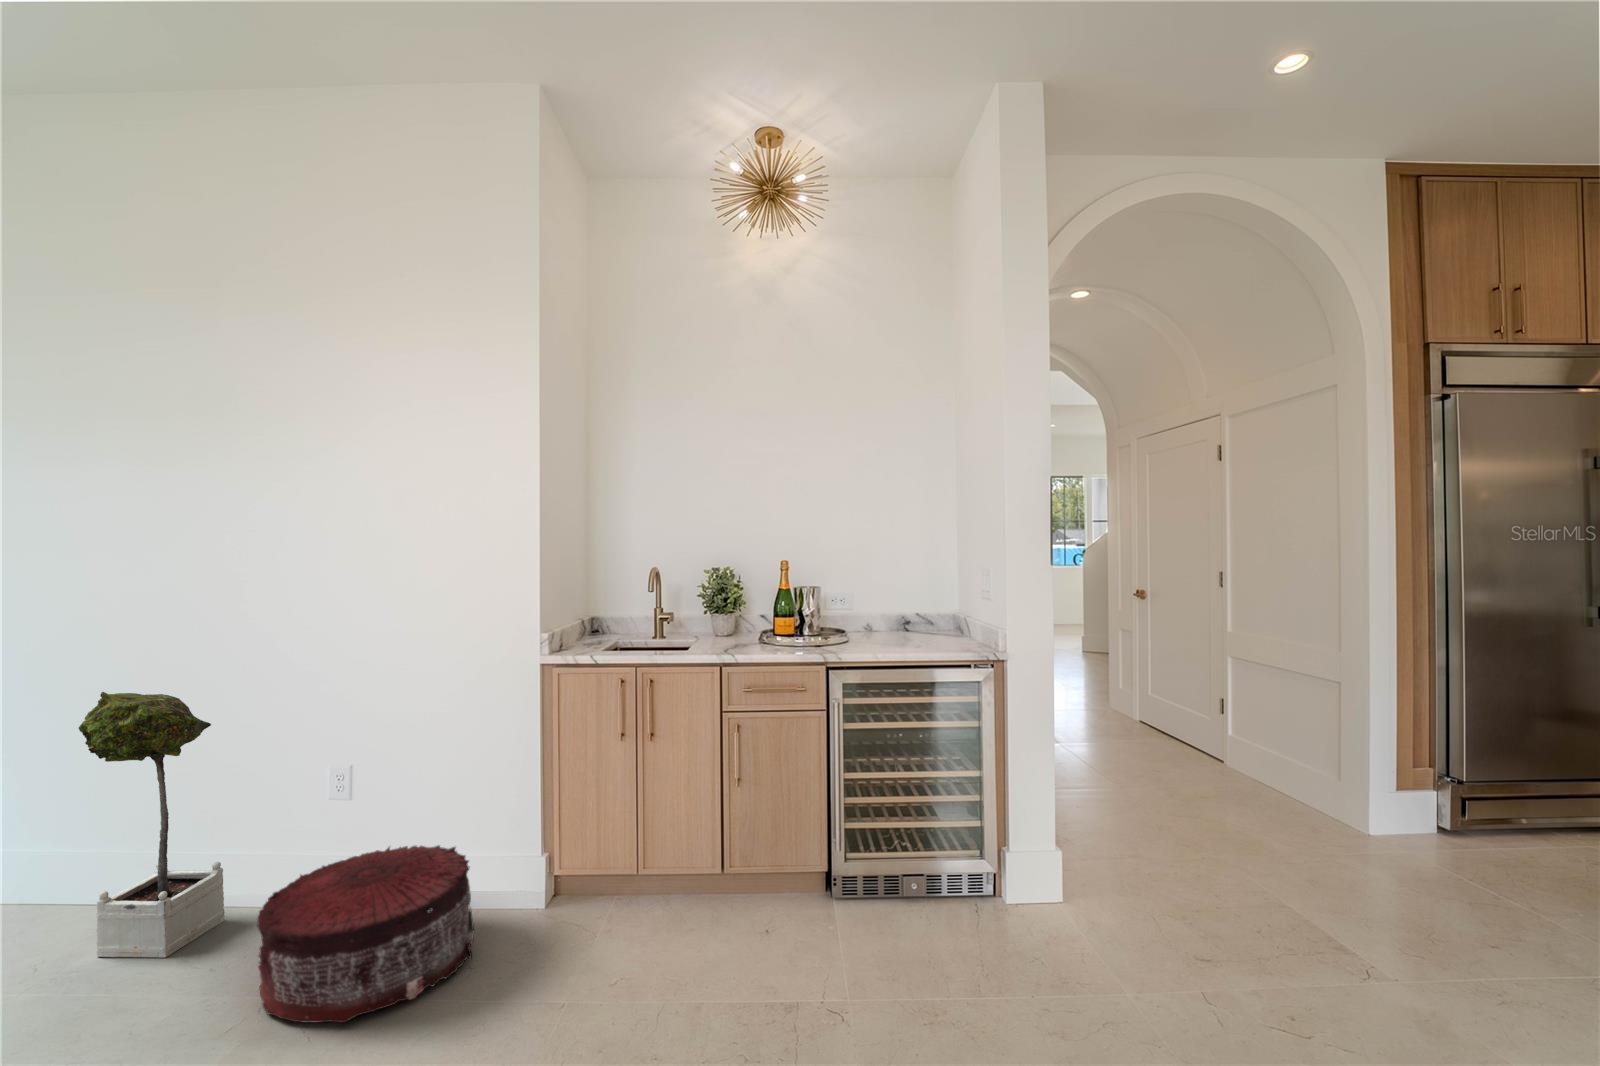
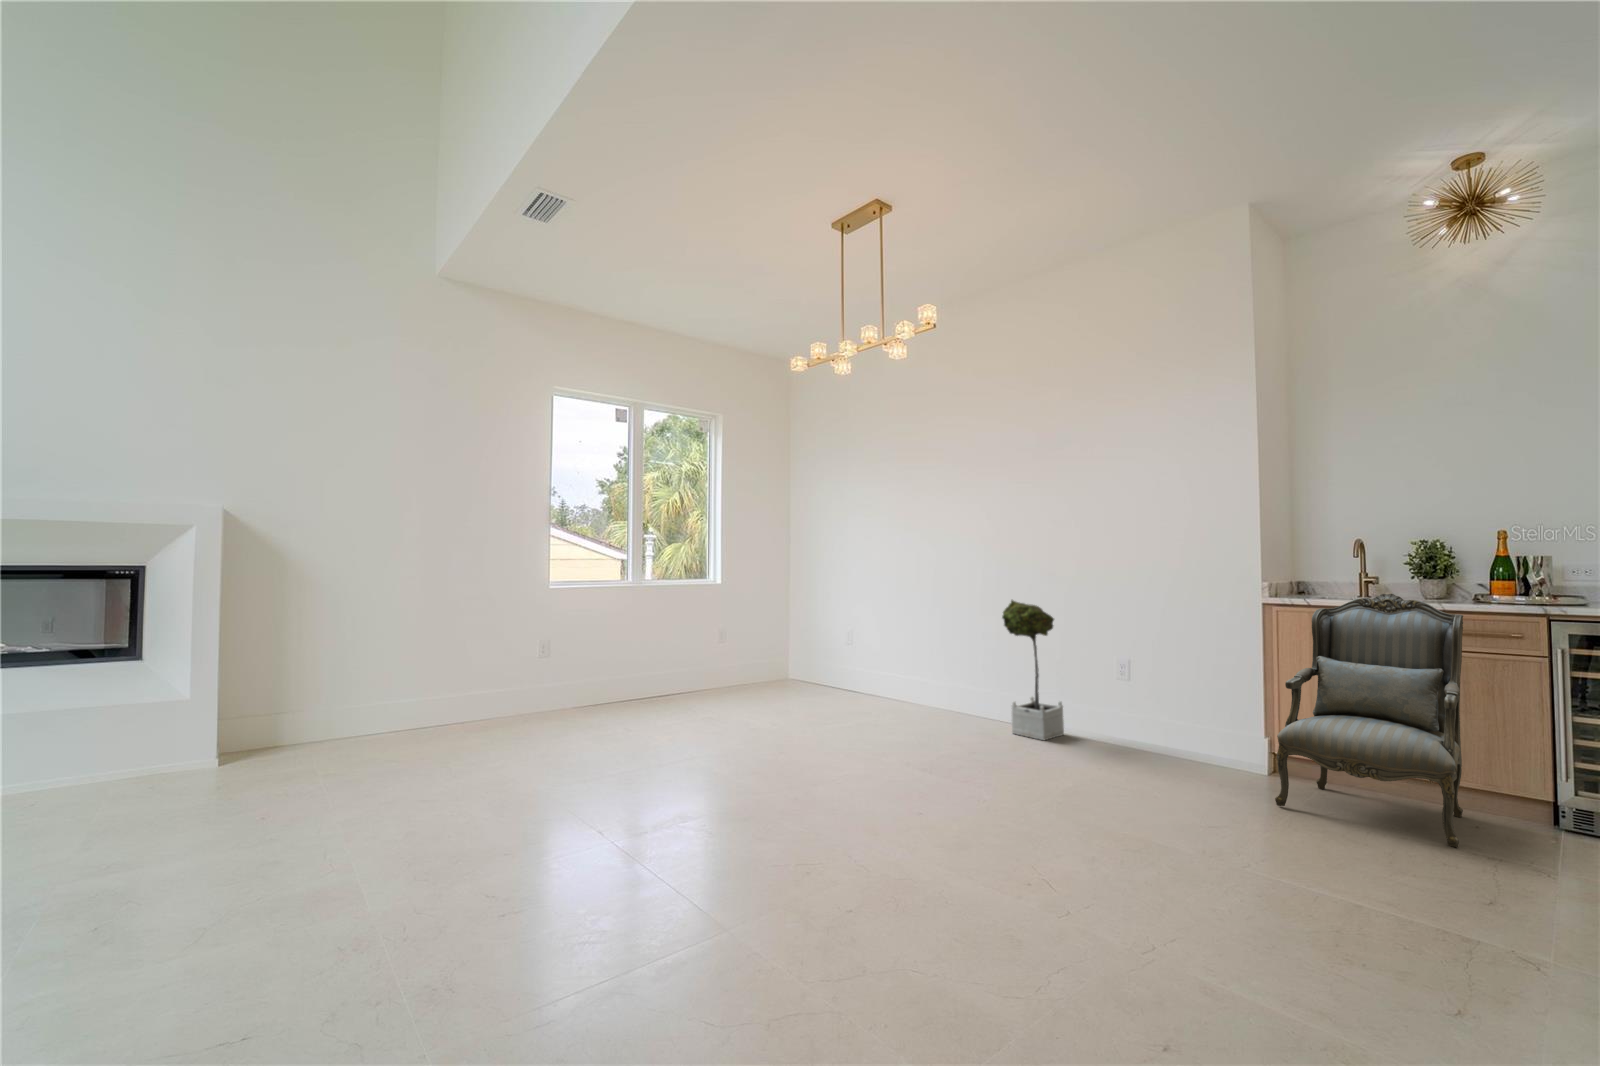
armchair: none [540,645,757,1010] -> present [1275,594,1463,847]
pouf: present [257,845,474,1023] -> none [1099,706,1222,782]

